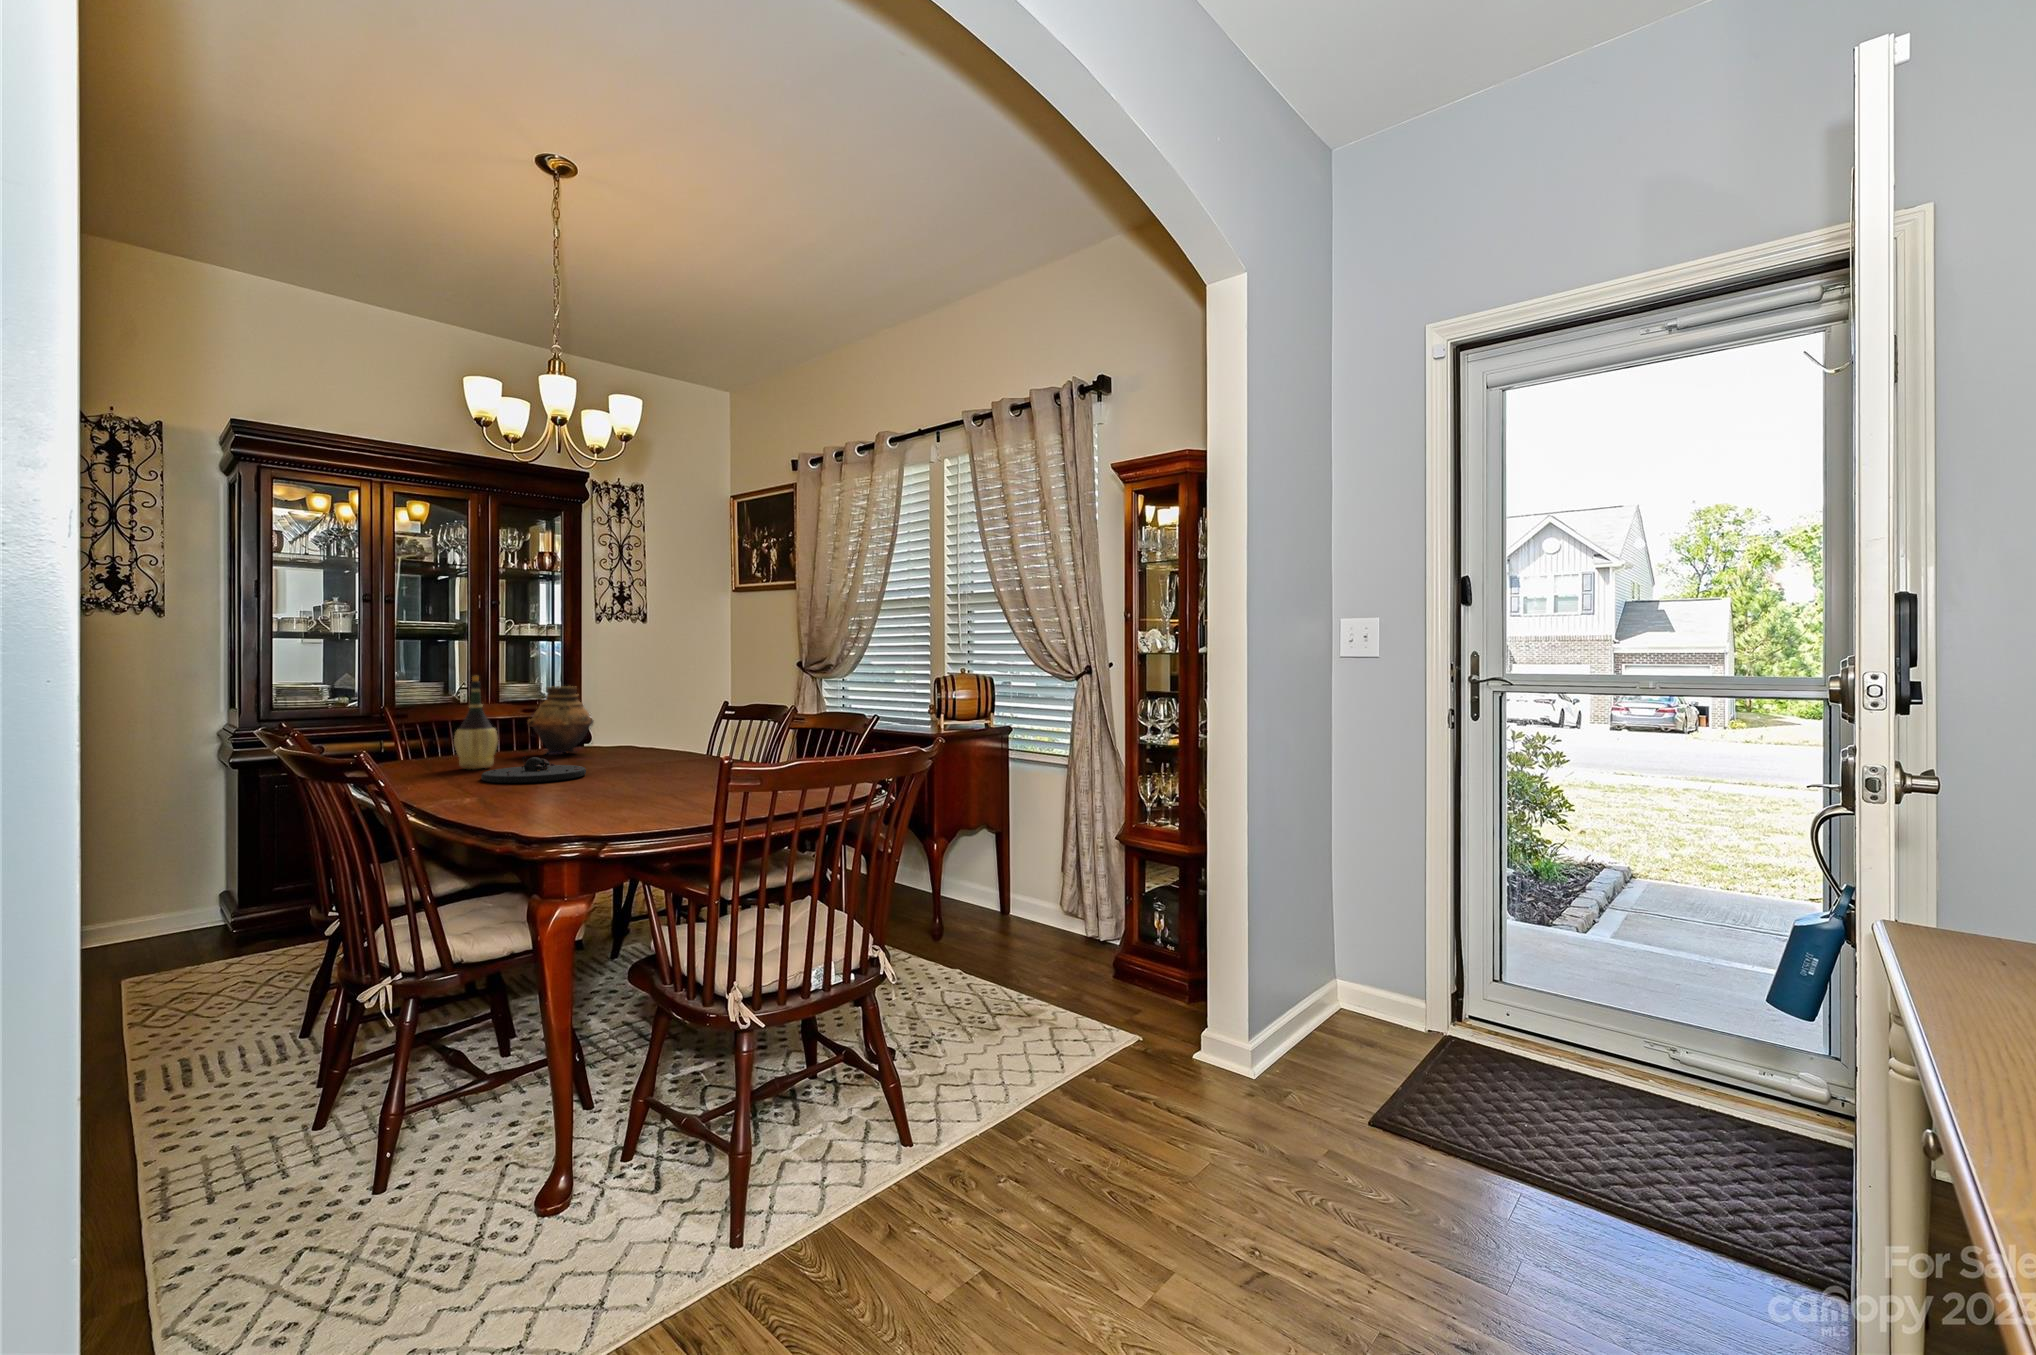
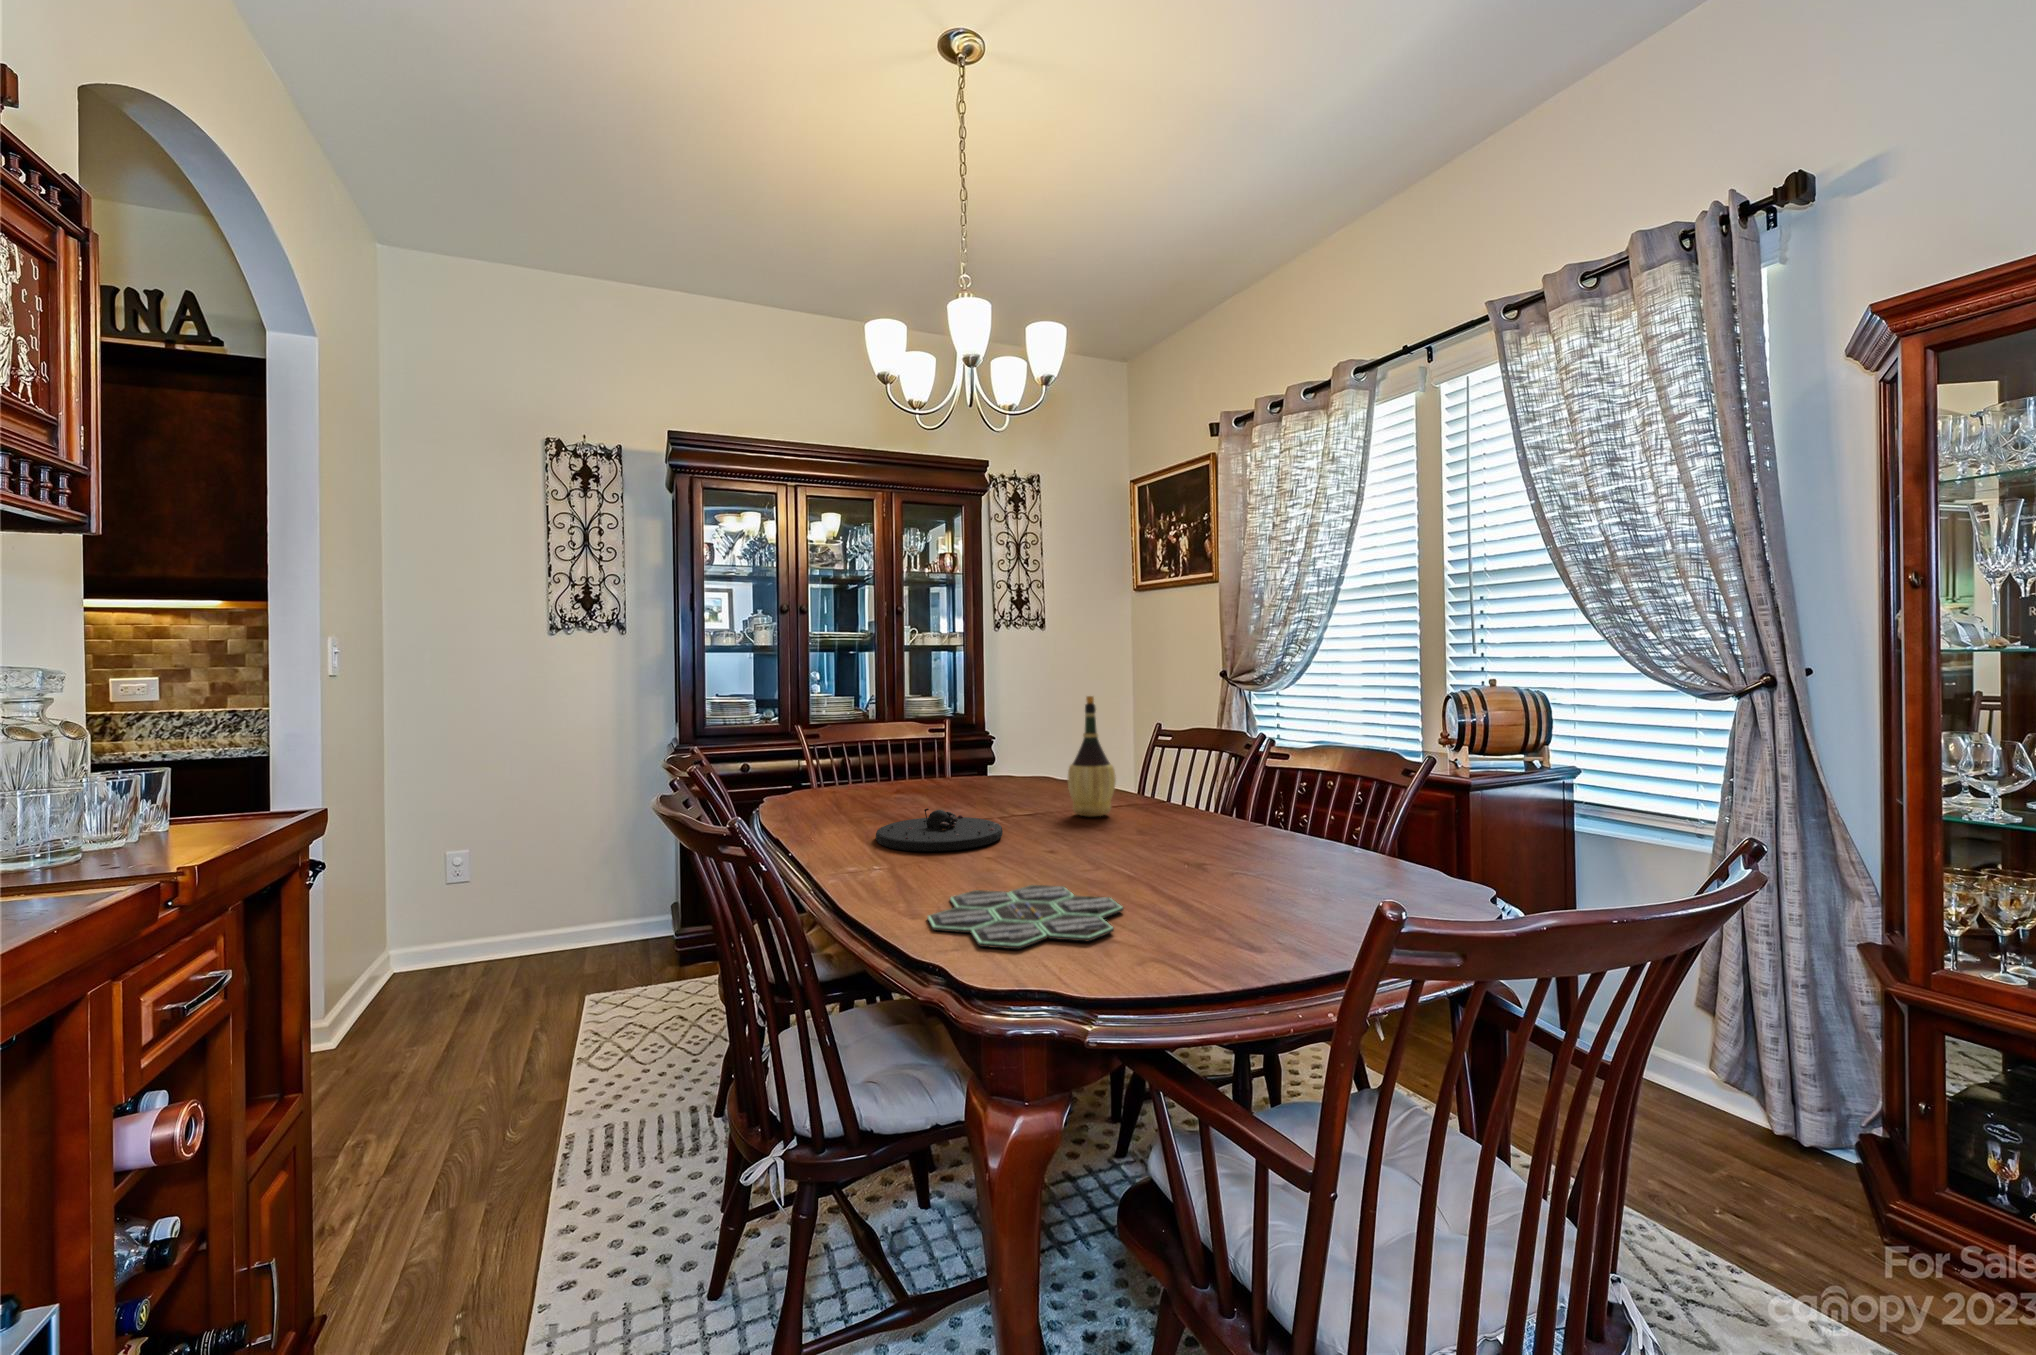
wine bottle: present [454,676,498,769] -> present [1068,696,1116,816]
vase: present [528,686,594,754] -> none [931,705,1004,791]
board game: none [527,791,659,812] -> present [927,885,1124,949]

